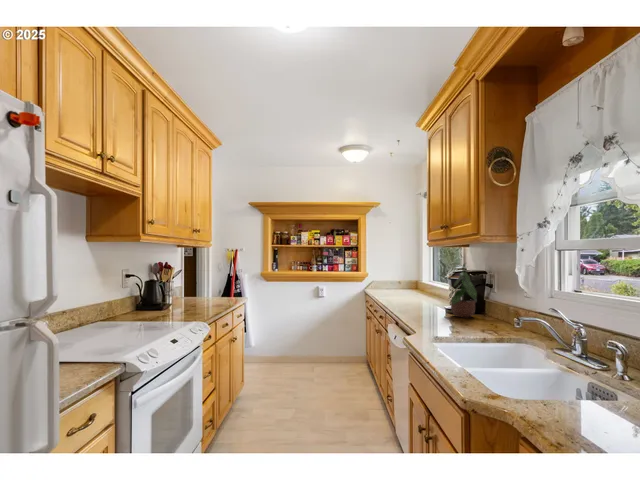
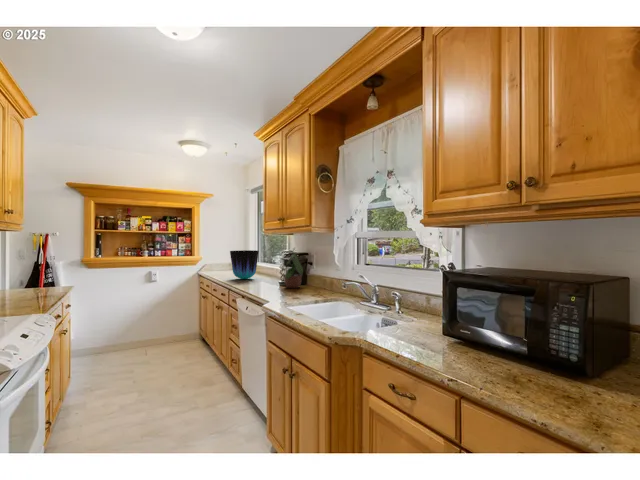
vase: none [391,267,426,301] -> present [230,250,259,279]

